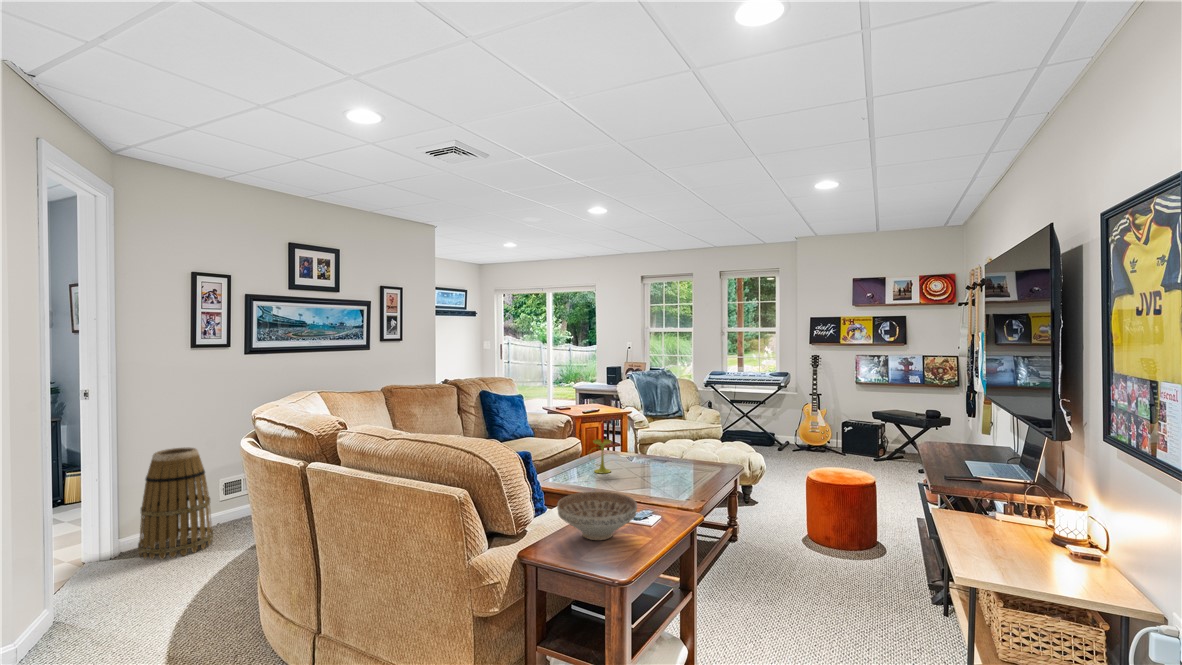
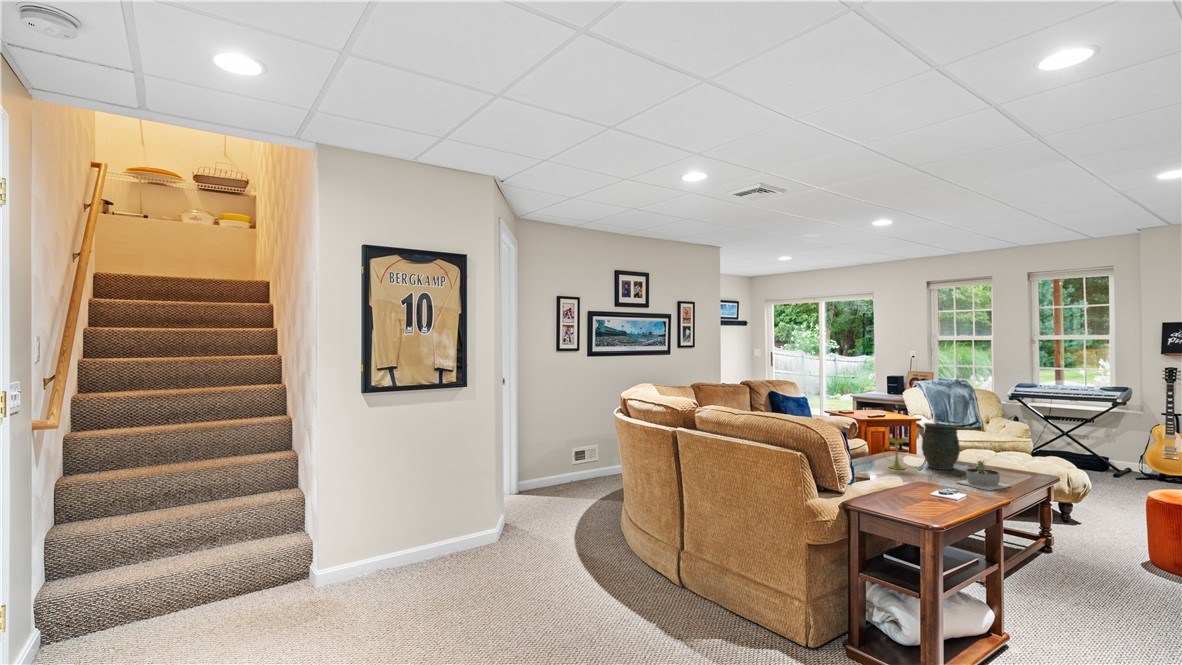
vase: none [626,420,661,469] -> present [922,423,960,470]
basket: present [138,447,213,560] -> none [530,422,574,500]
succulent planter: none [655,460,703,492] -> present [956,461,1010,490]
decorative bowl: present [557,492,637,540] -> none [872,467,946,504]

